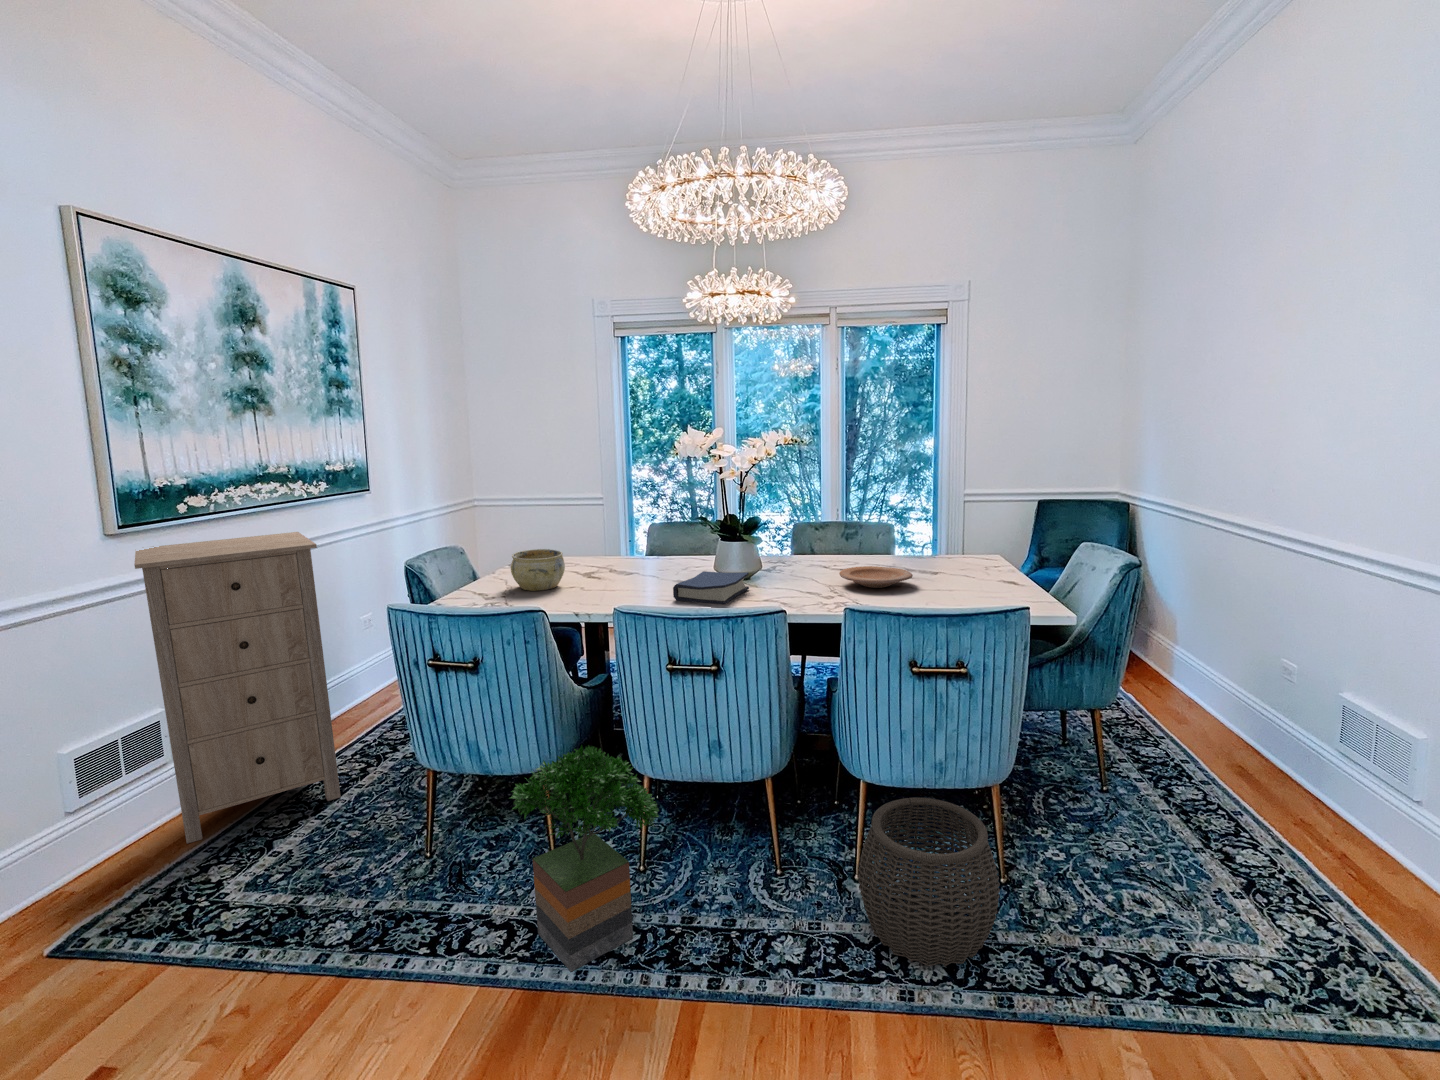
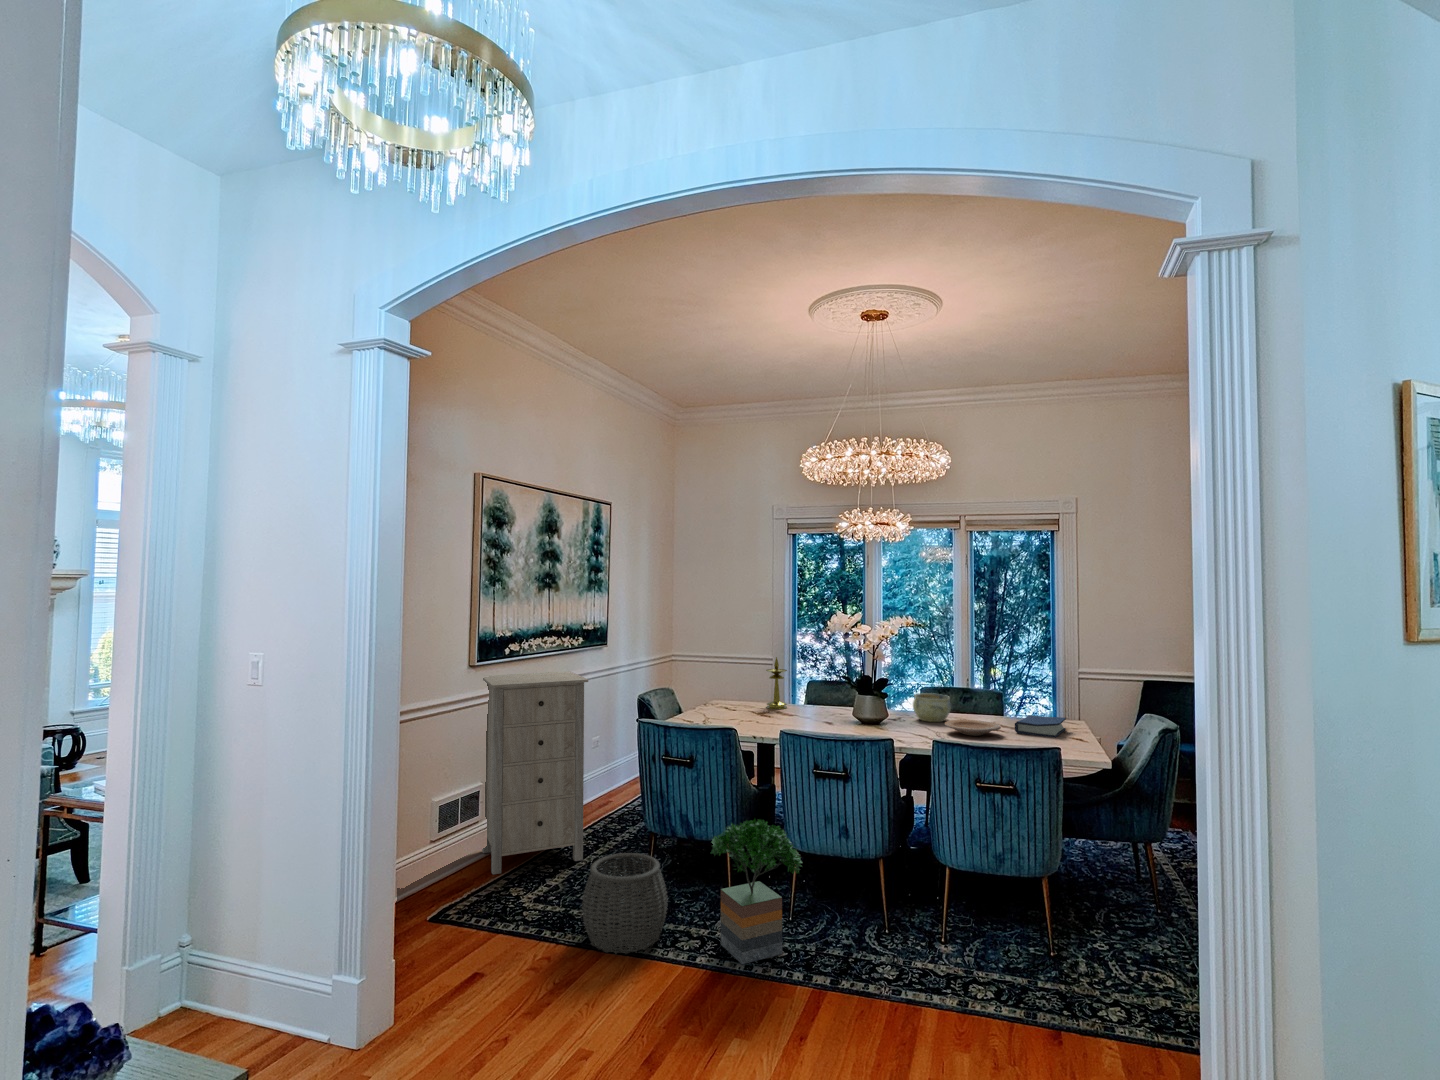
candlestick: none [594,496,625,565] -> present [766,657,787,709]
ceramic bowl: present [511,549,565,591] -> present [913,693,951,722]
hardback book: present [673,571,749,604] -> present [1015,715,1066,738]
woven basket: present [858,798,1000,967] -> present [582,853,668,954]

